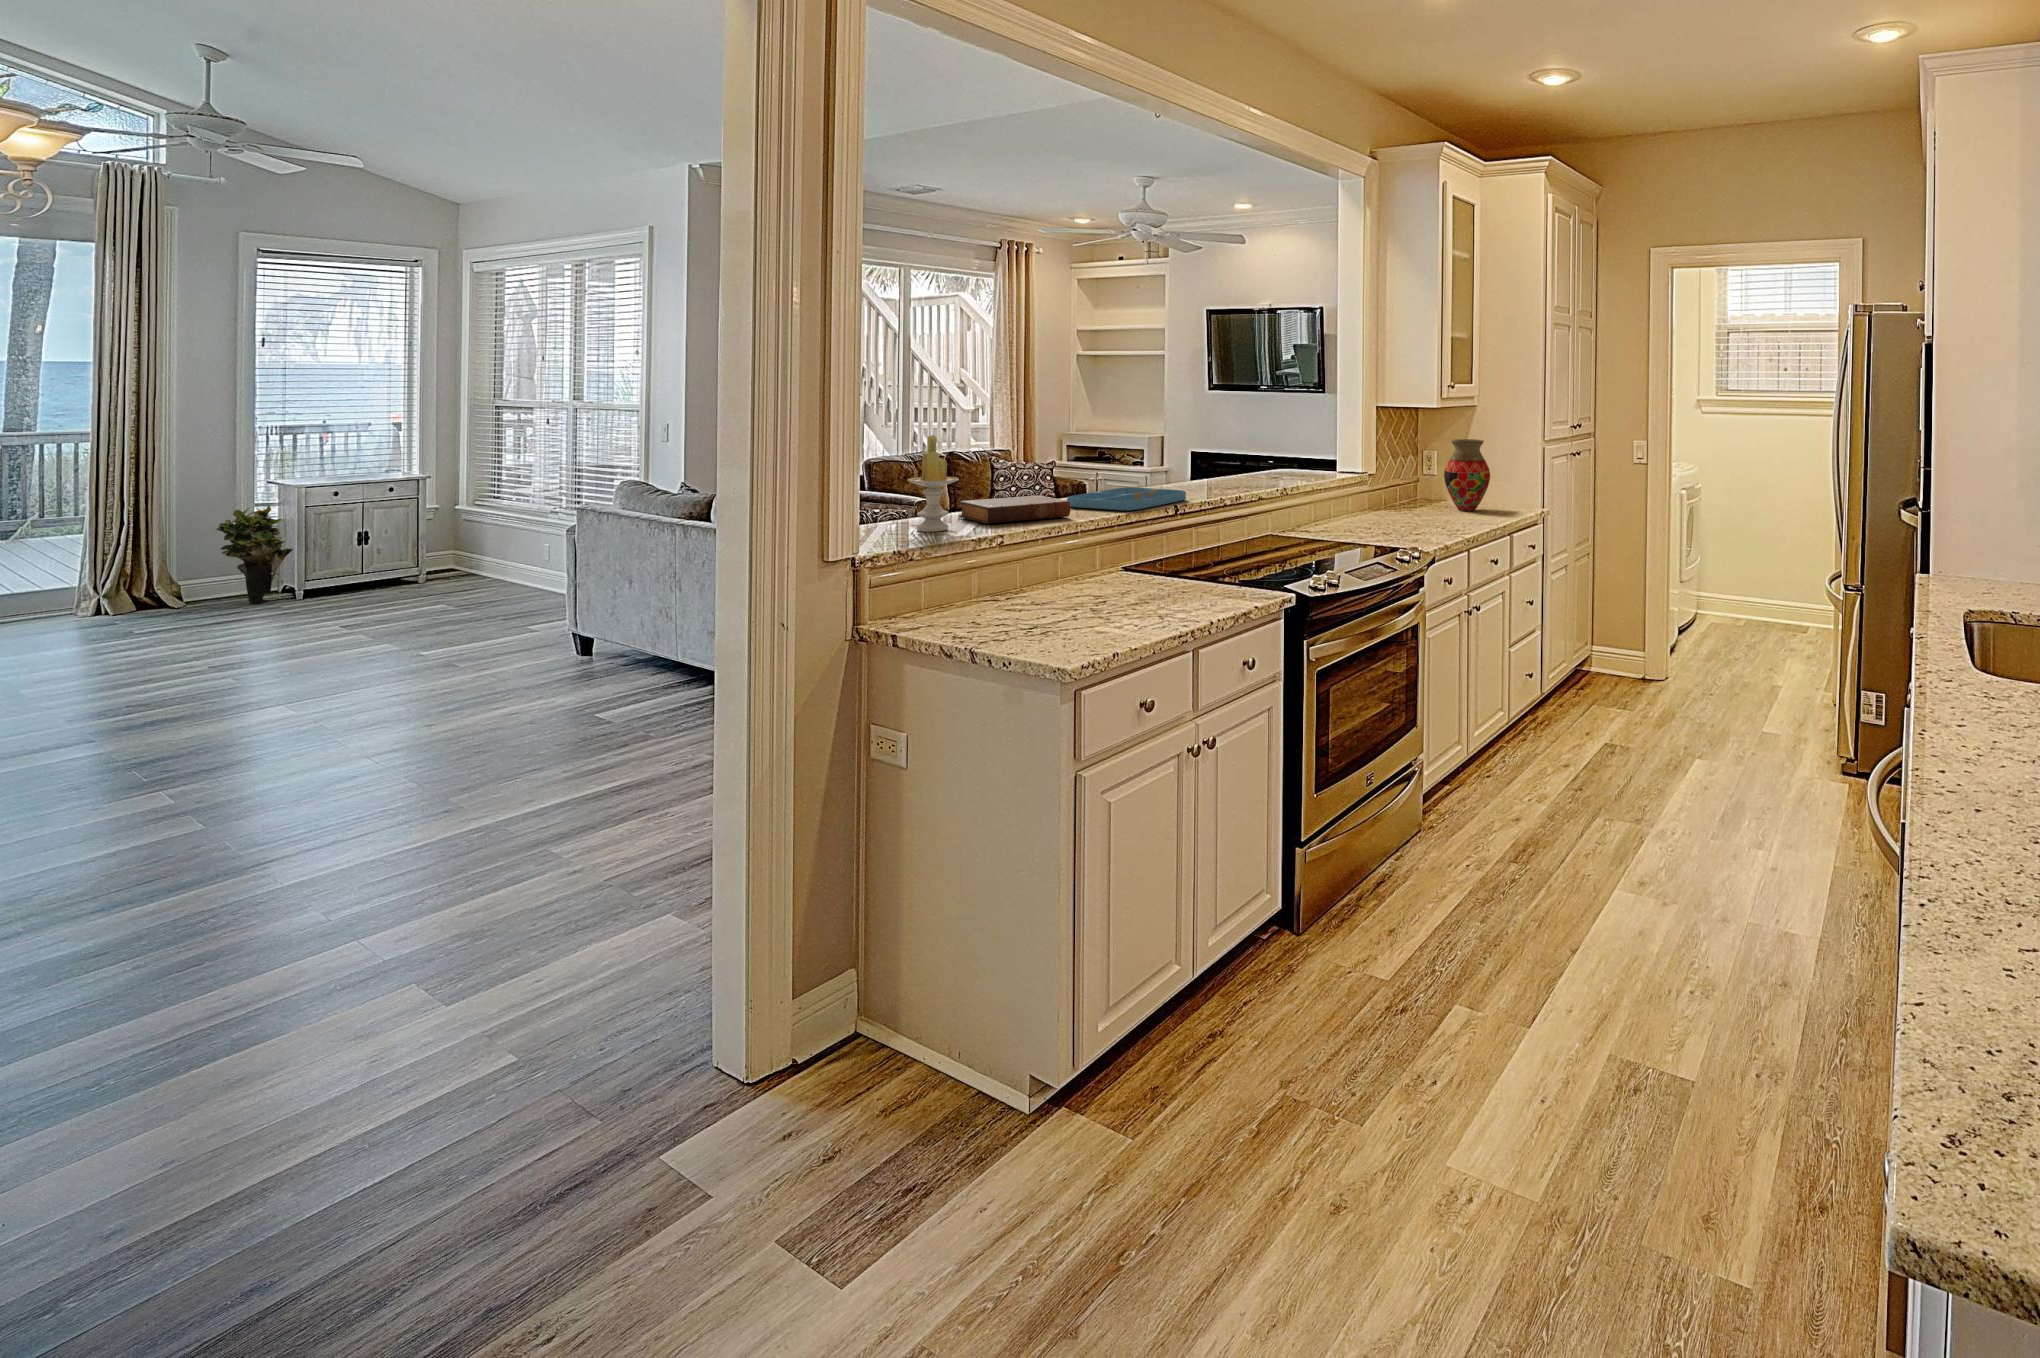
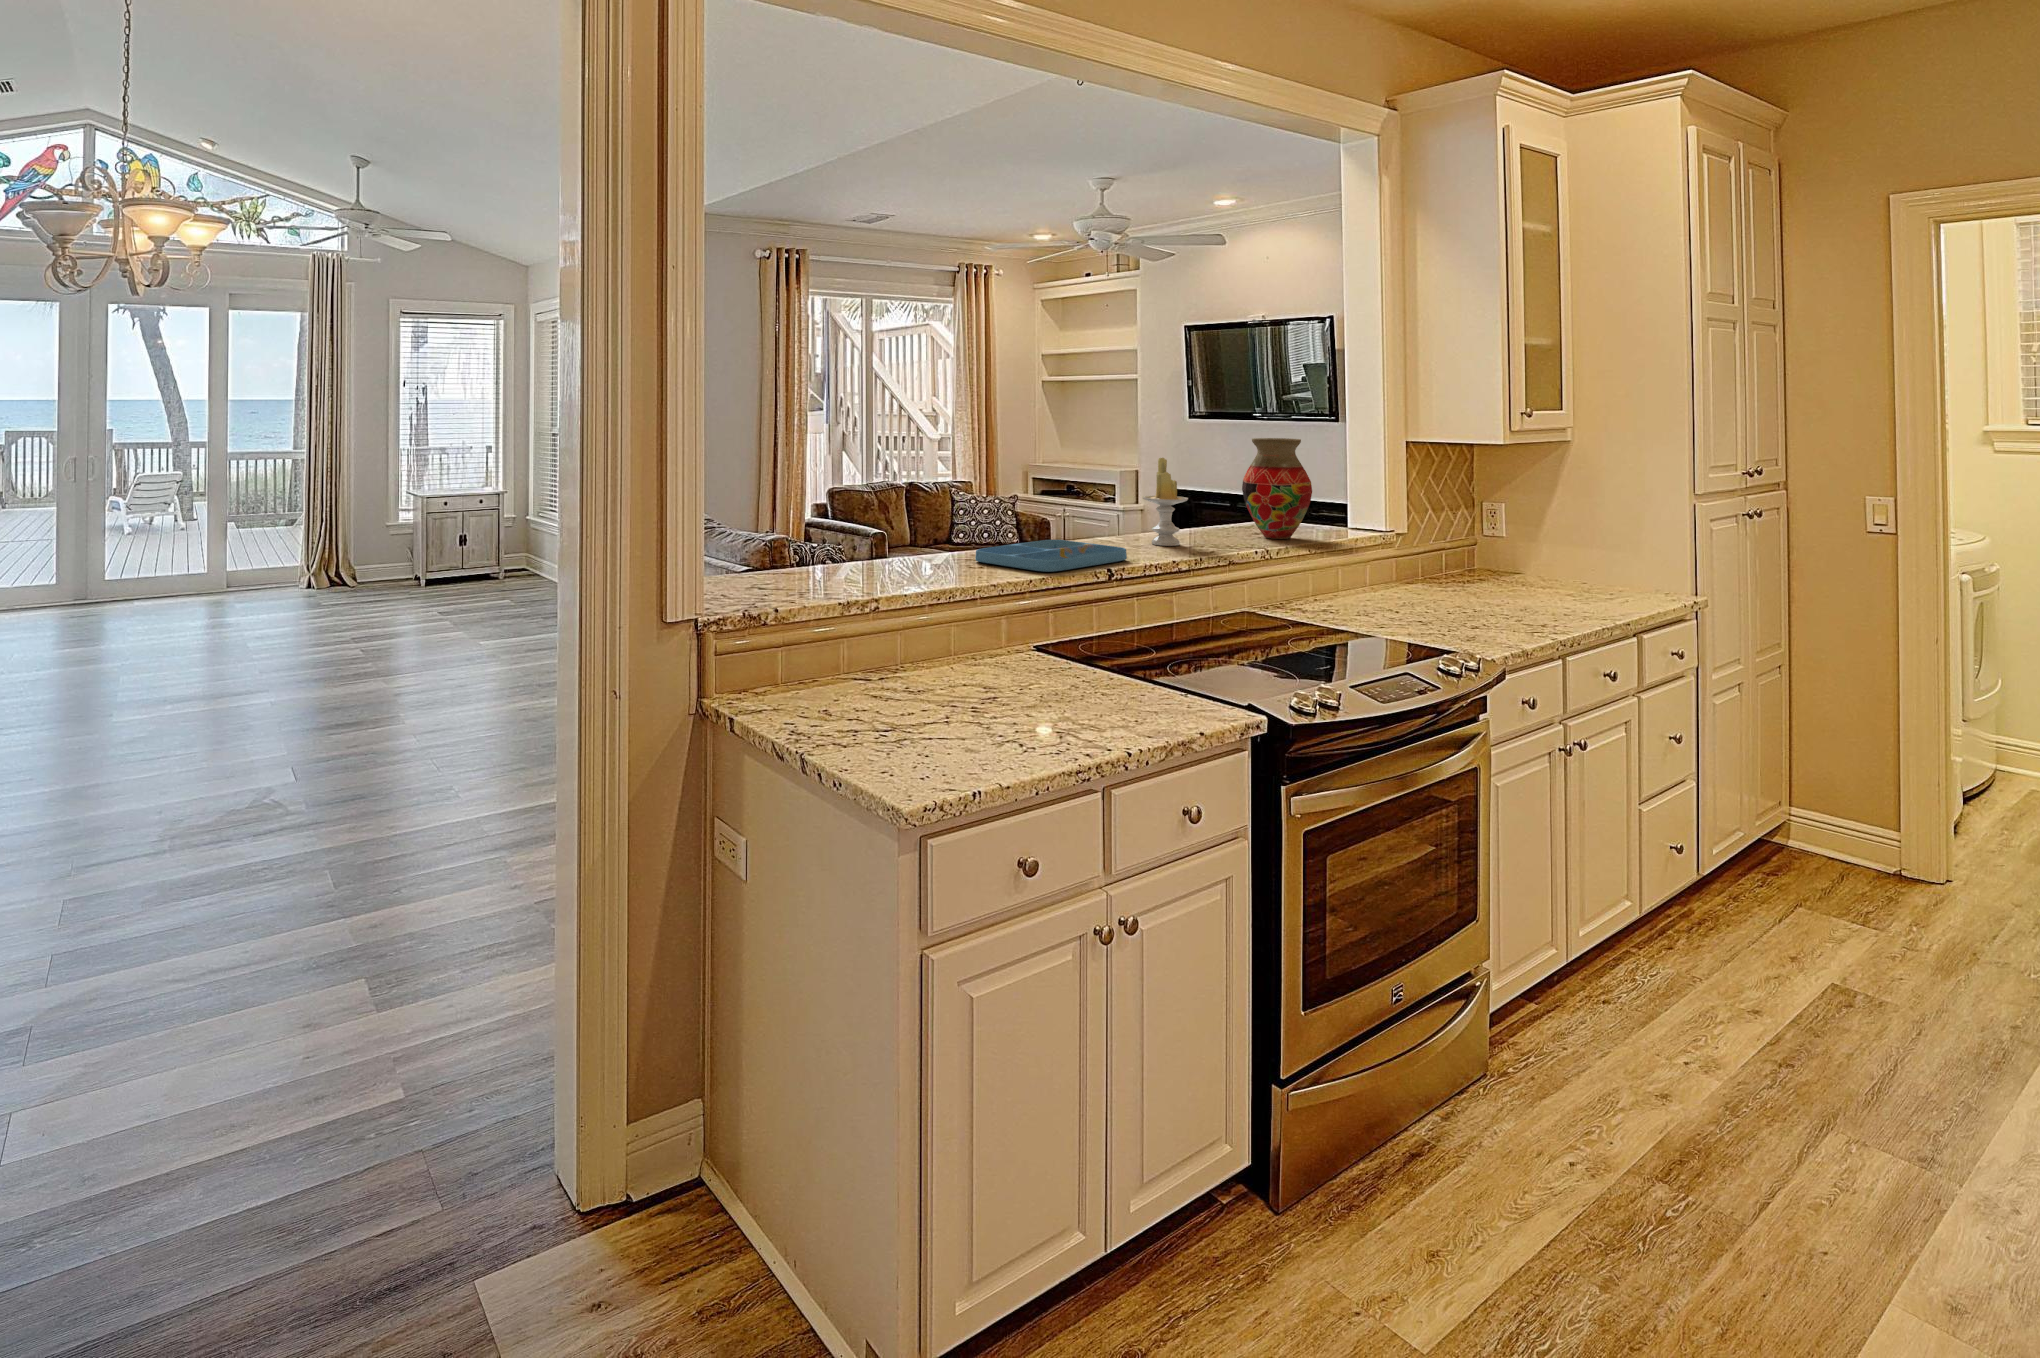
candle: present [908,435,959,532] -> present [1143,458,1188,546]
vase: present [1444,439,1490,511] -> present [1242,438,1312,539]
book: present [959,495,1070,524] -> none [847,547,971,580]
potted plant: present [216,506,293,604] -> none [373,511,419,589]

